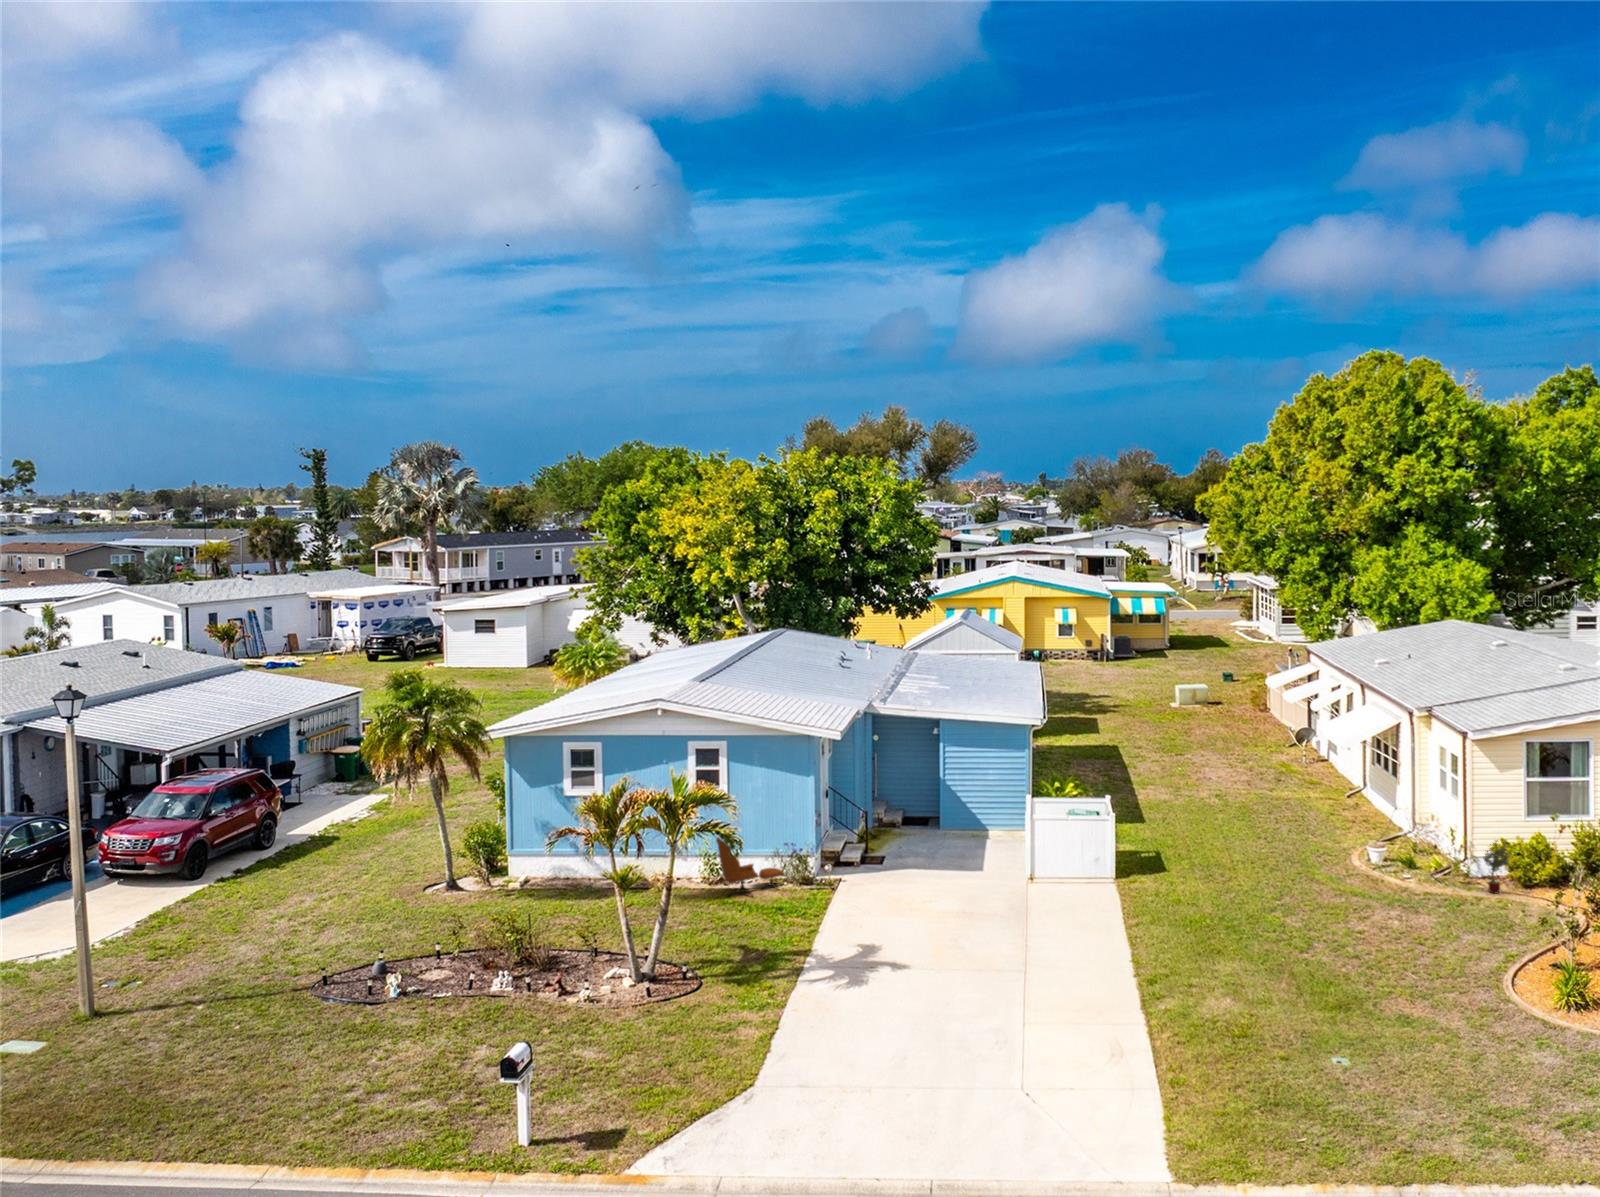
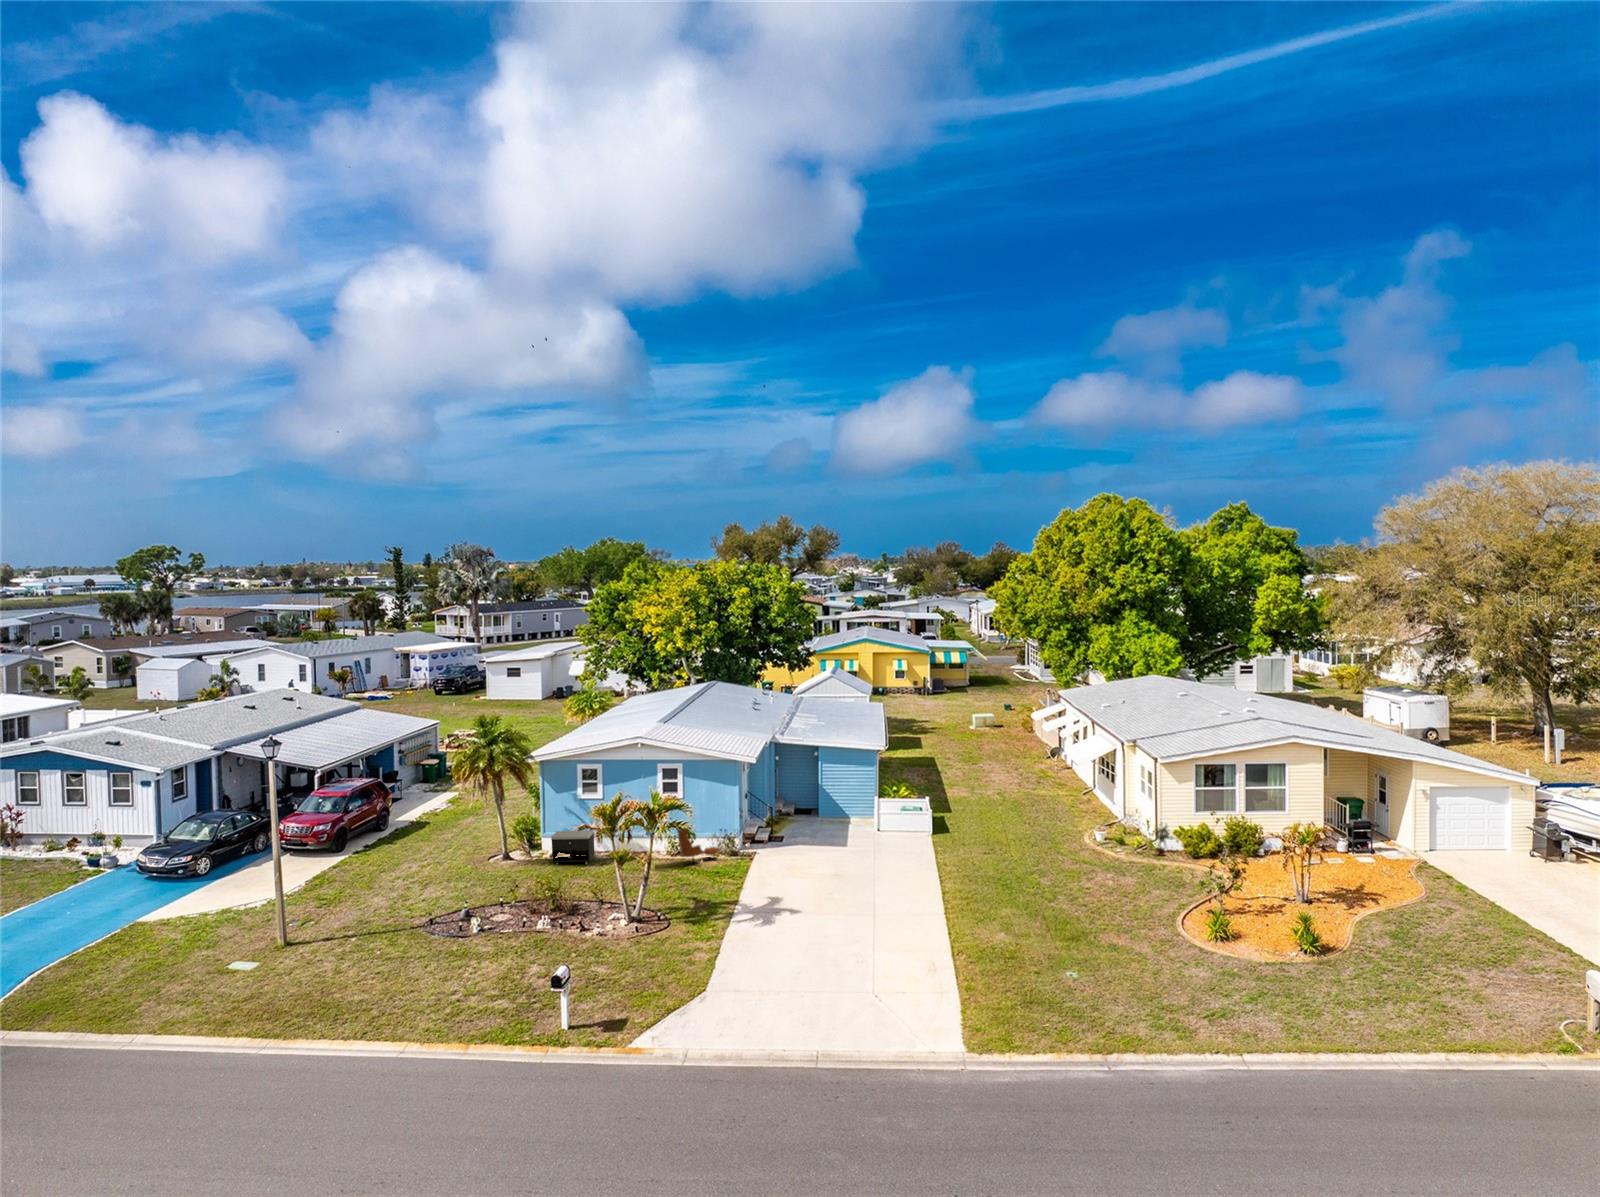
storage bench: none [527,840,593,890] -> present [551,831,594,864]

